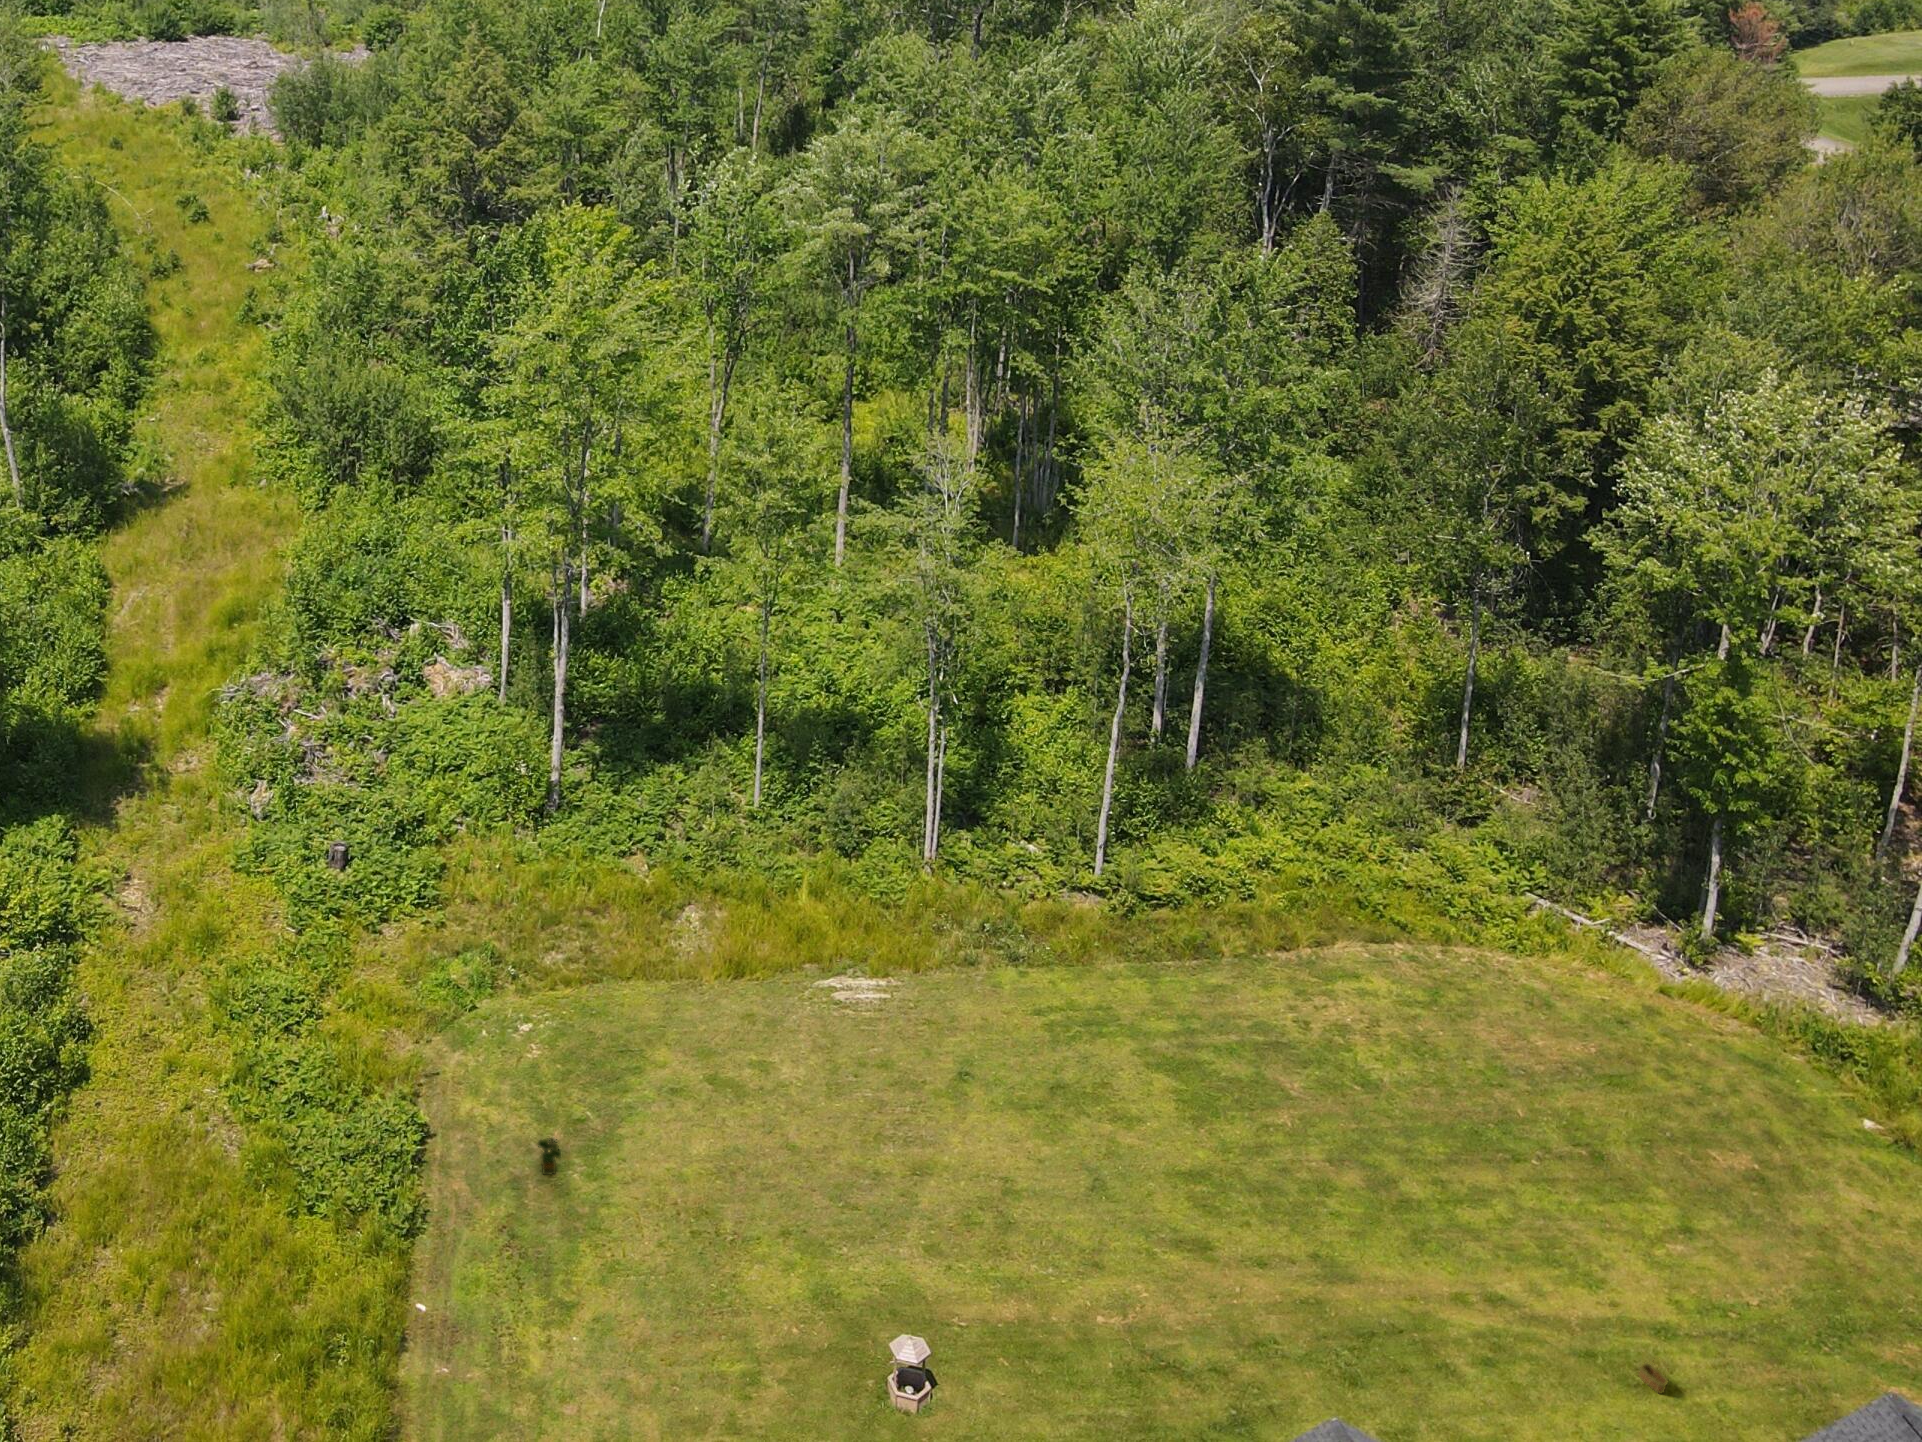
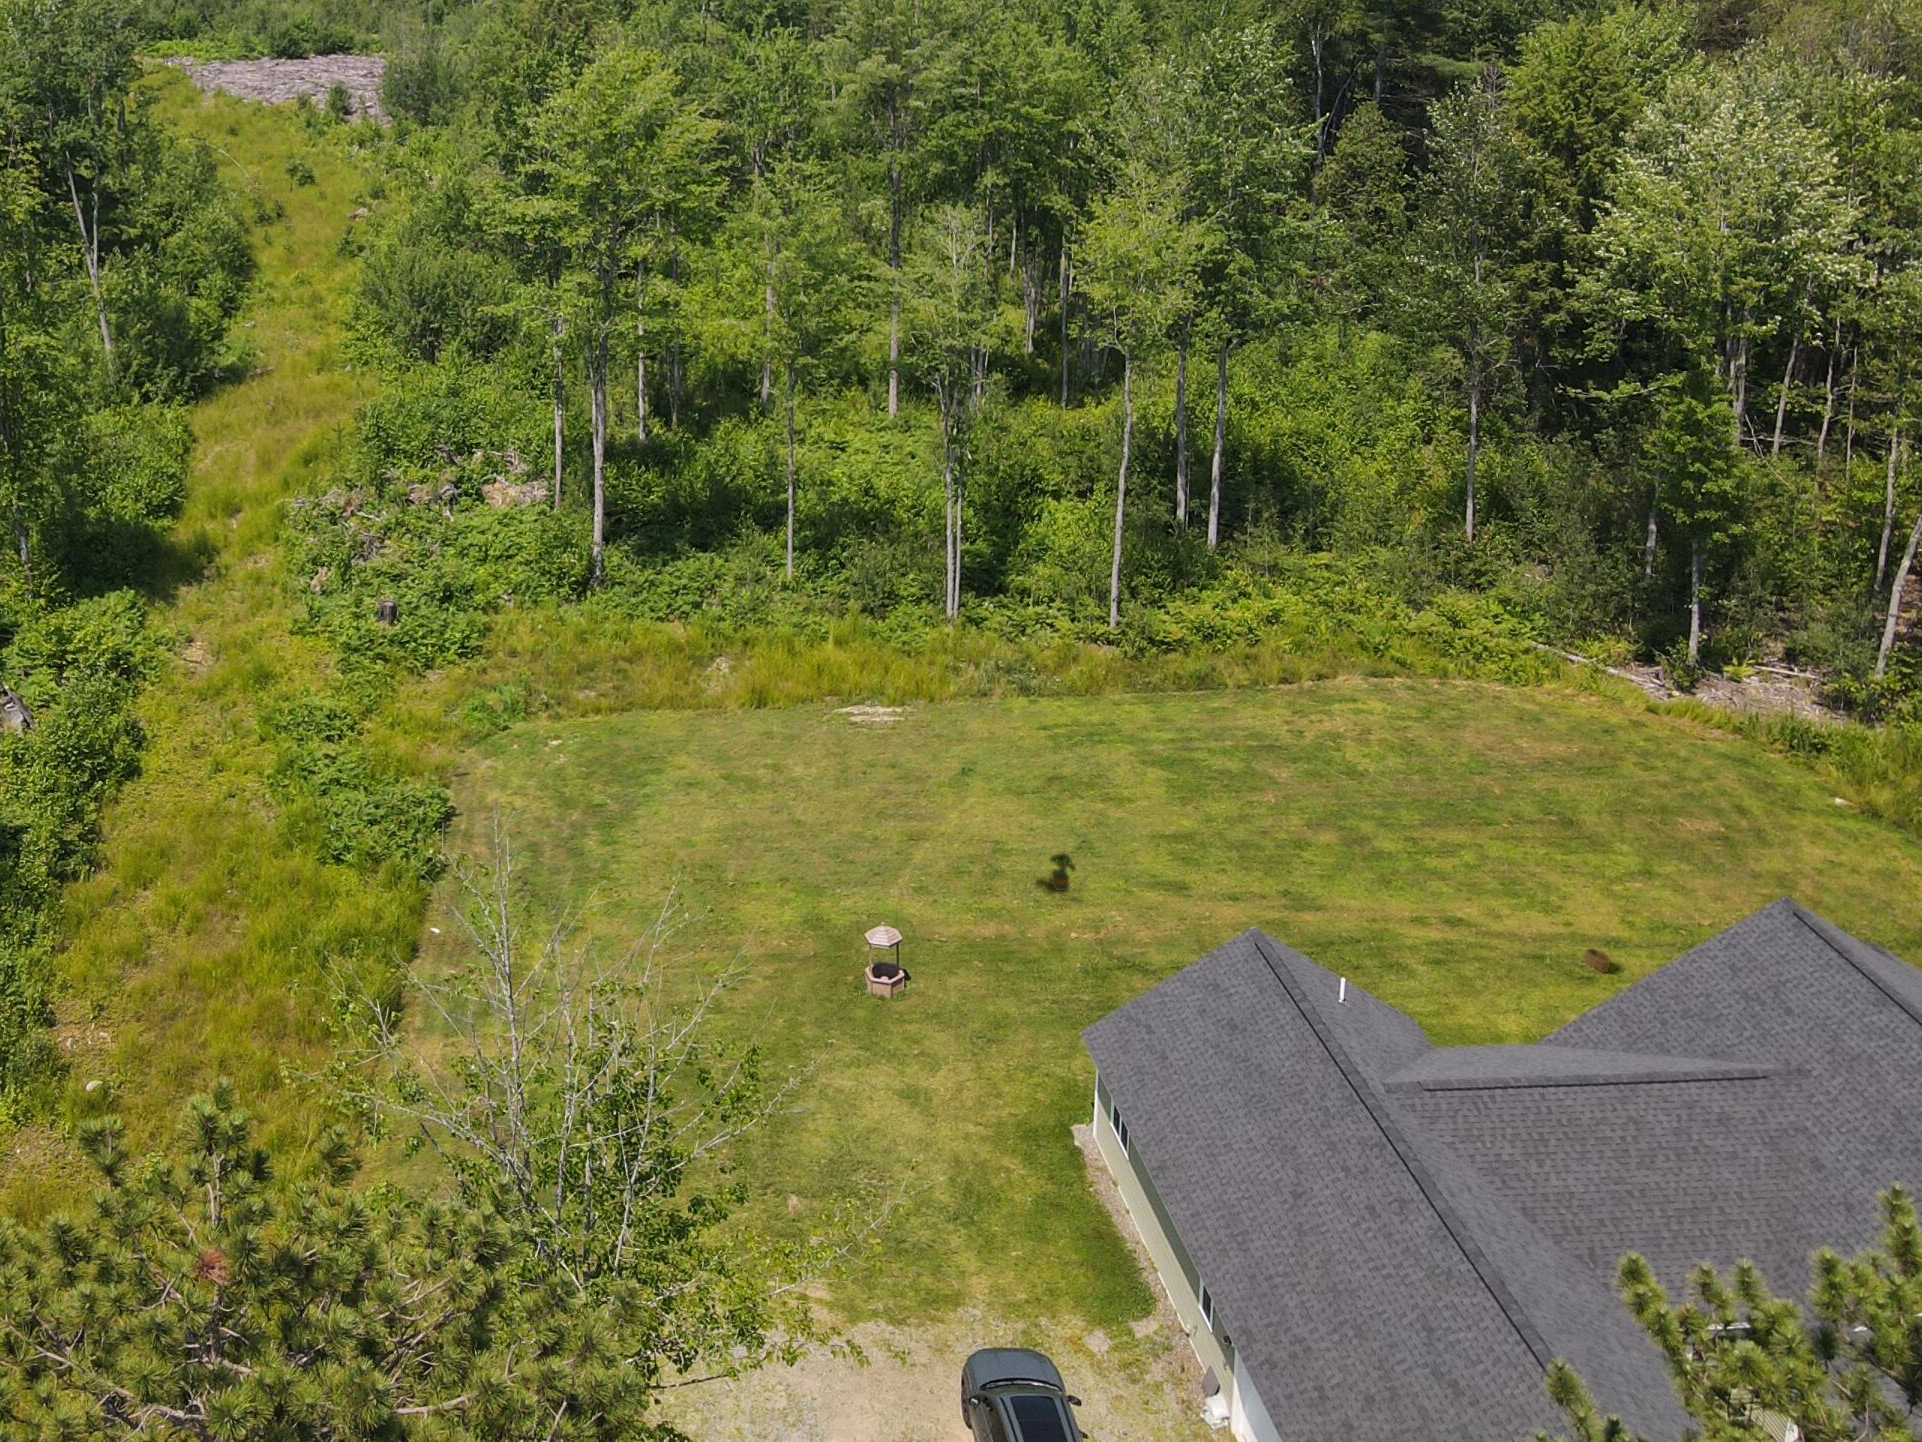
potted tree: present [538,1138,561,1175] -> present [1050,853,1075,891]

